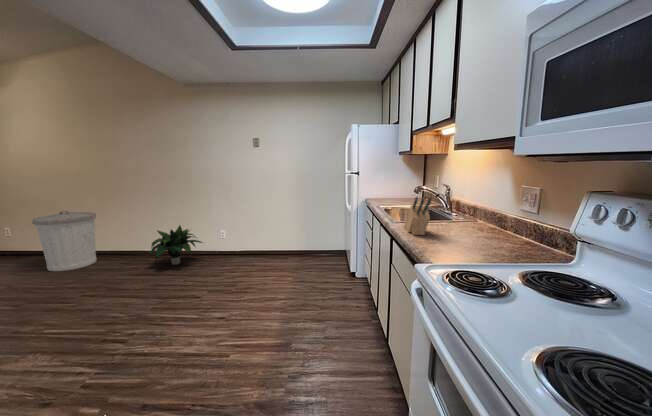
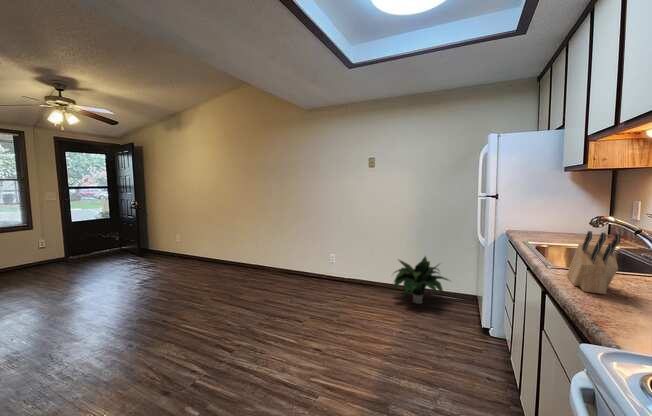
trash can: present [32,211,96,271] -> none [191,223,233,274]
potted plant: present [149,225,202,265] -> present [393,256,448,304]

